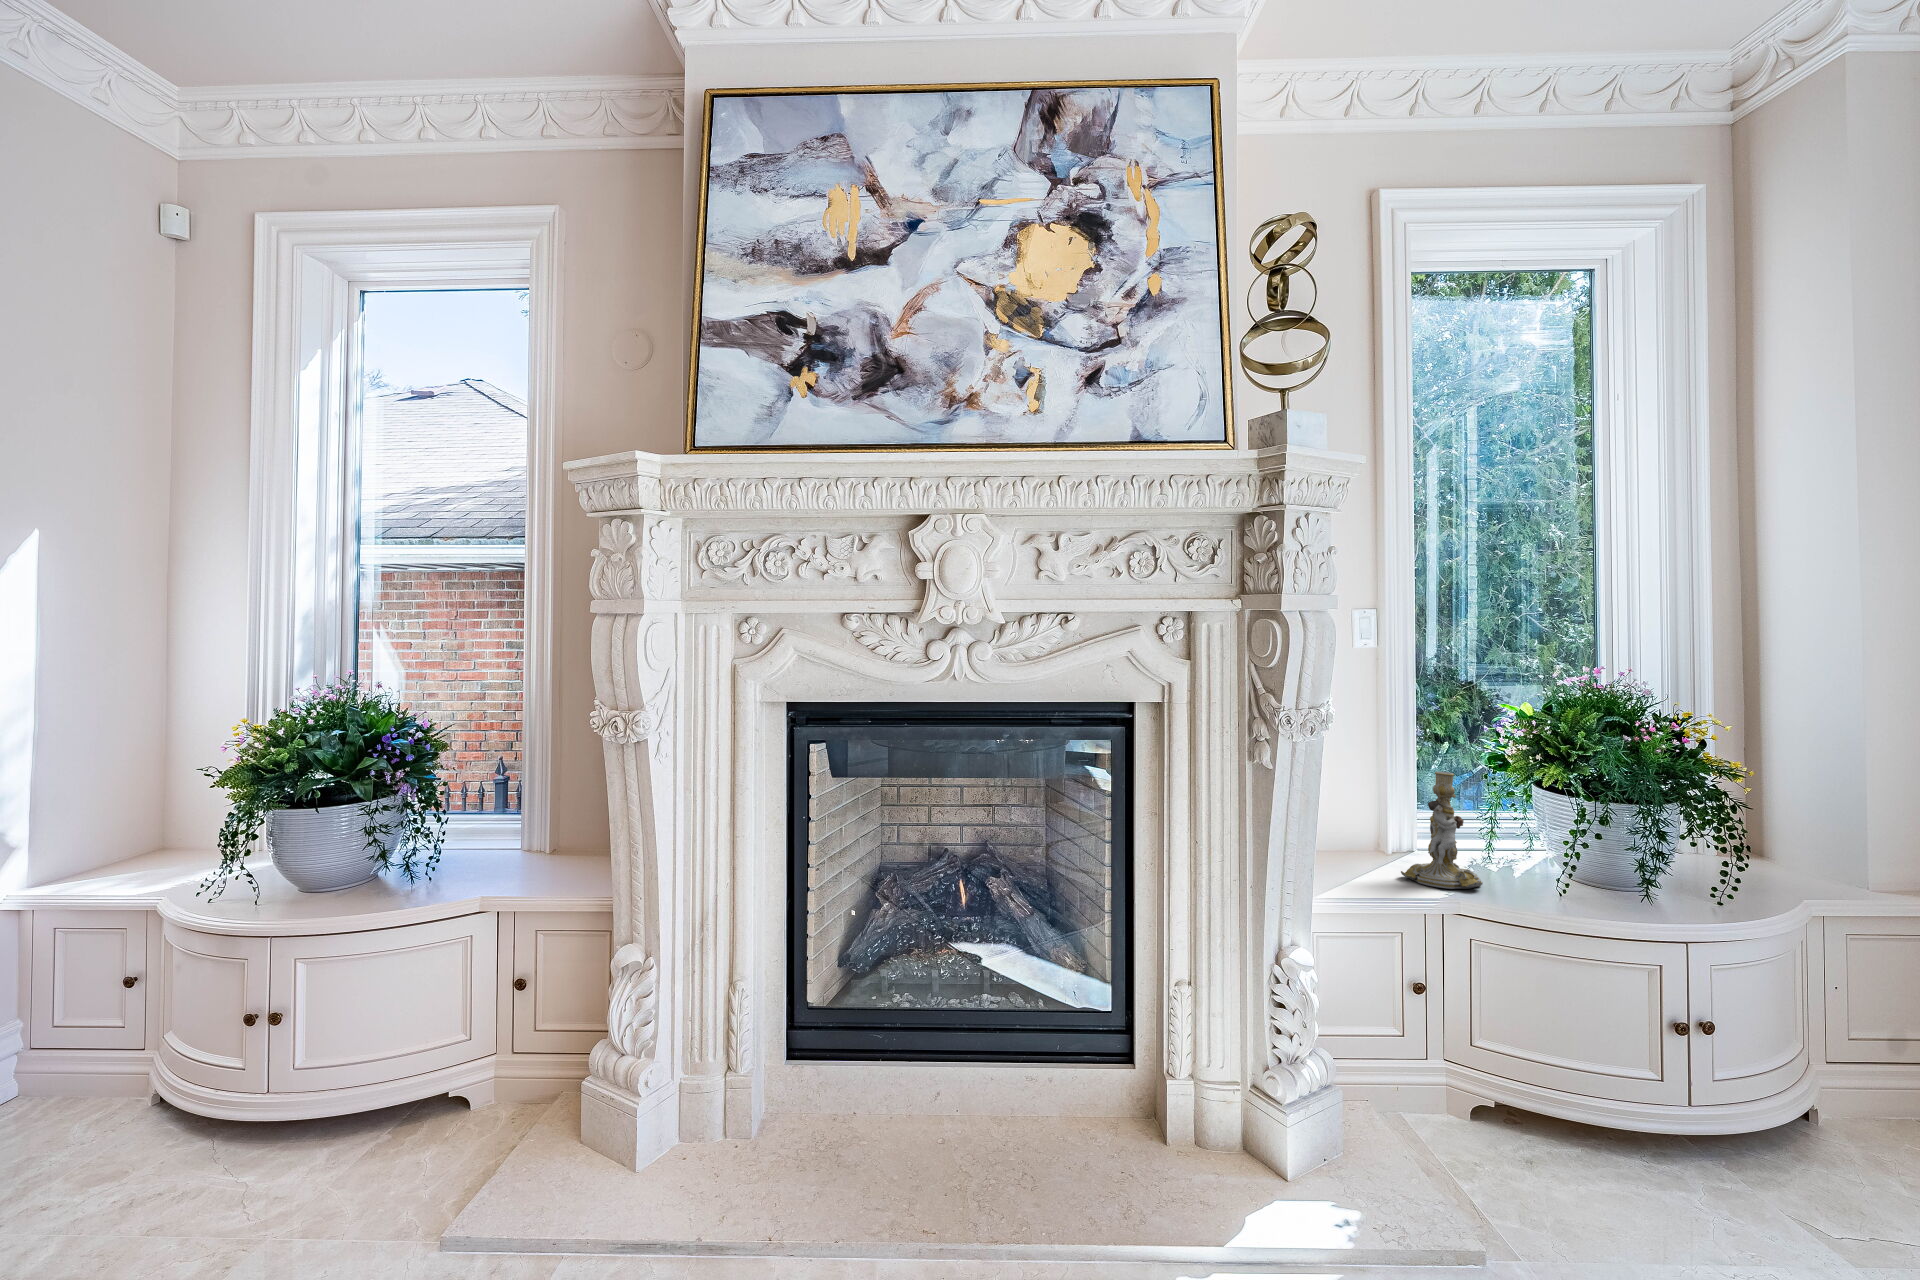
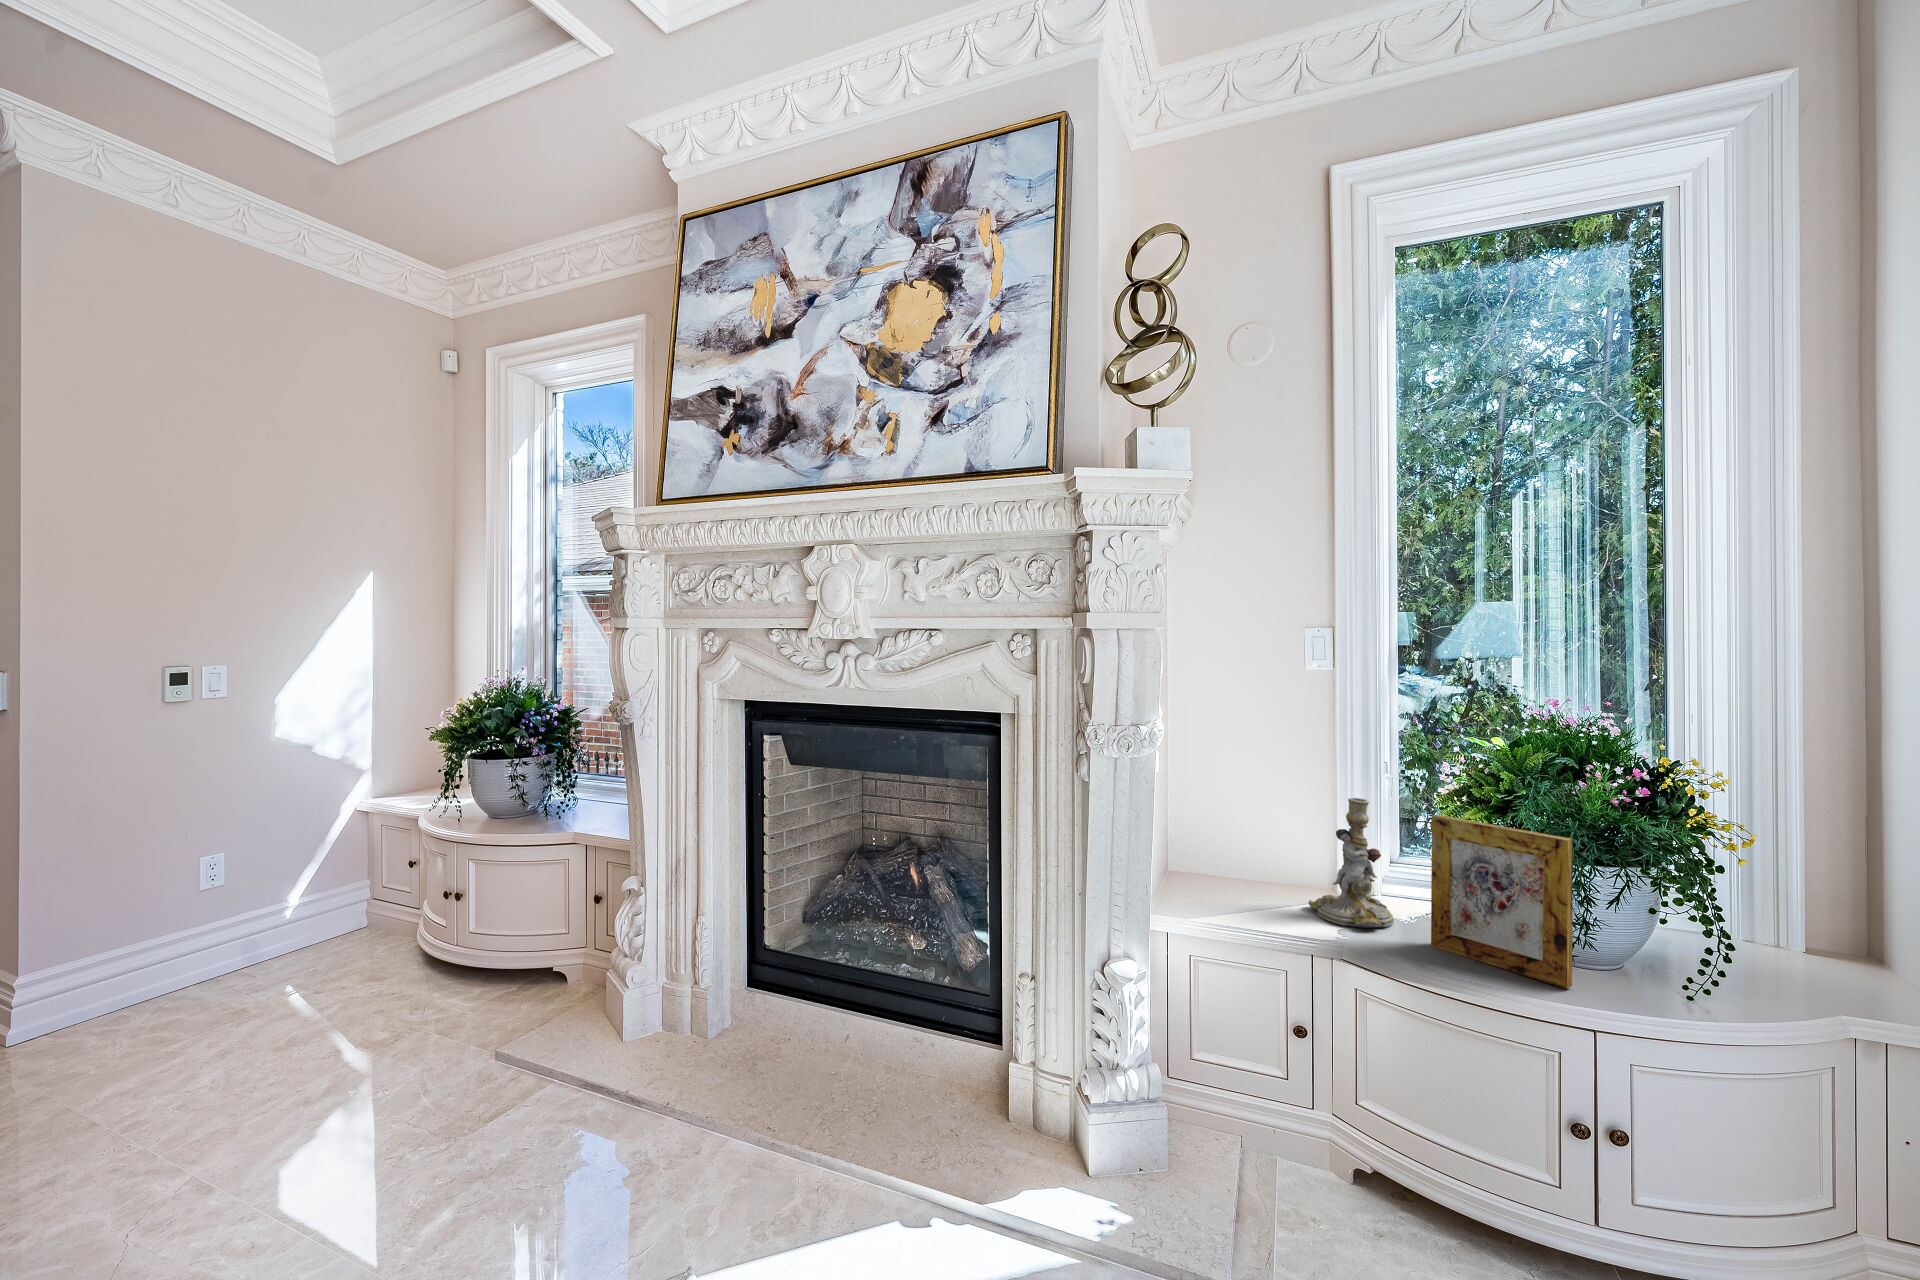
picture frame: none [1530,779,1668,914] -> present [1431,815,1573,988]

